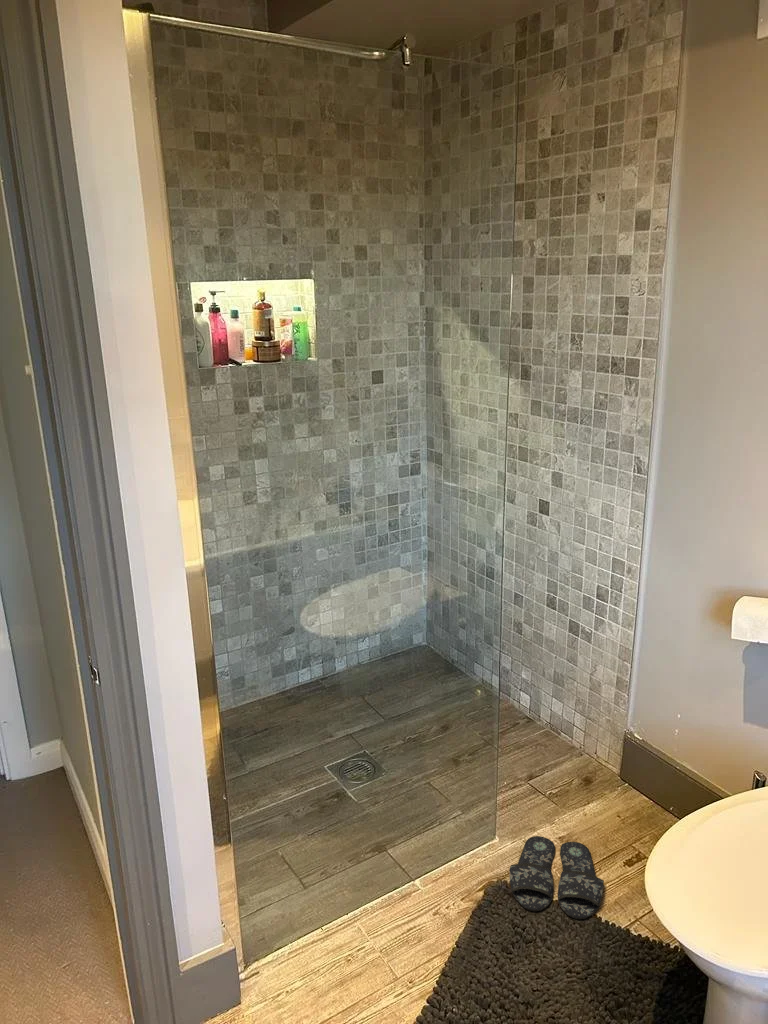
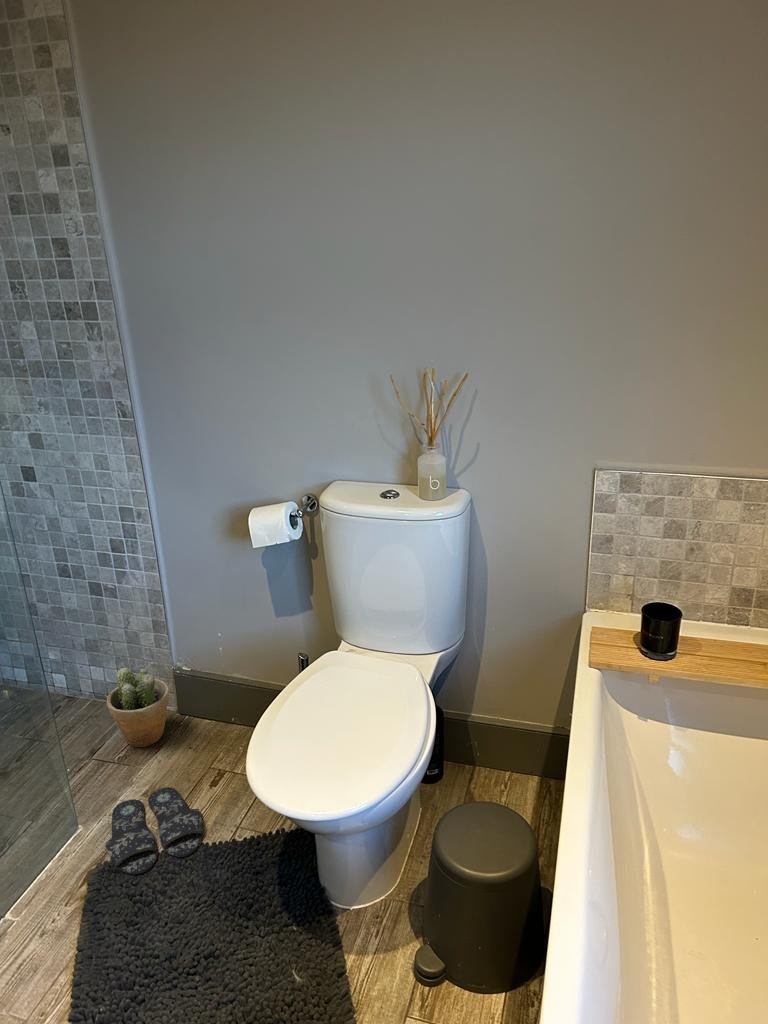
potted plant: none [553,711,614,796] -> present [107,667,169,747]

